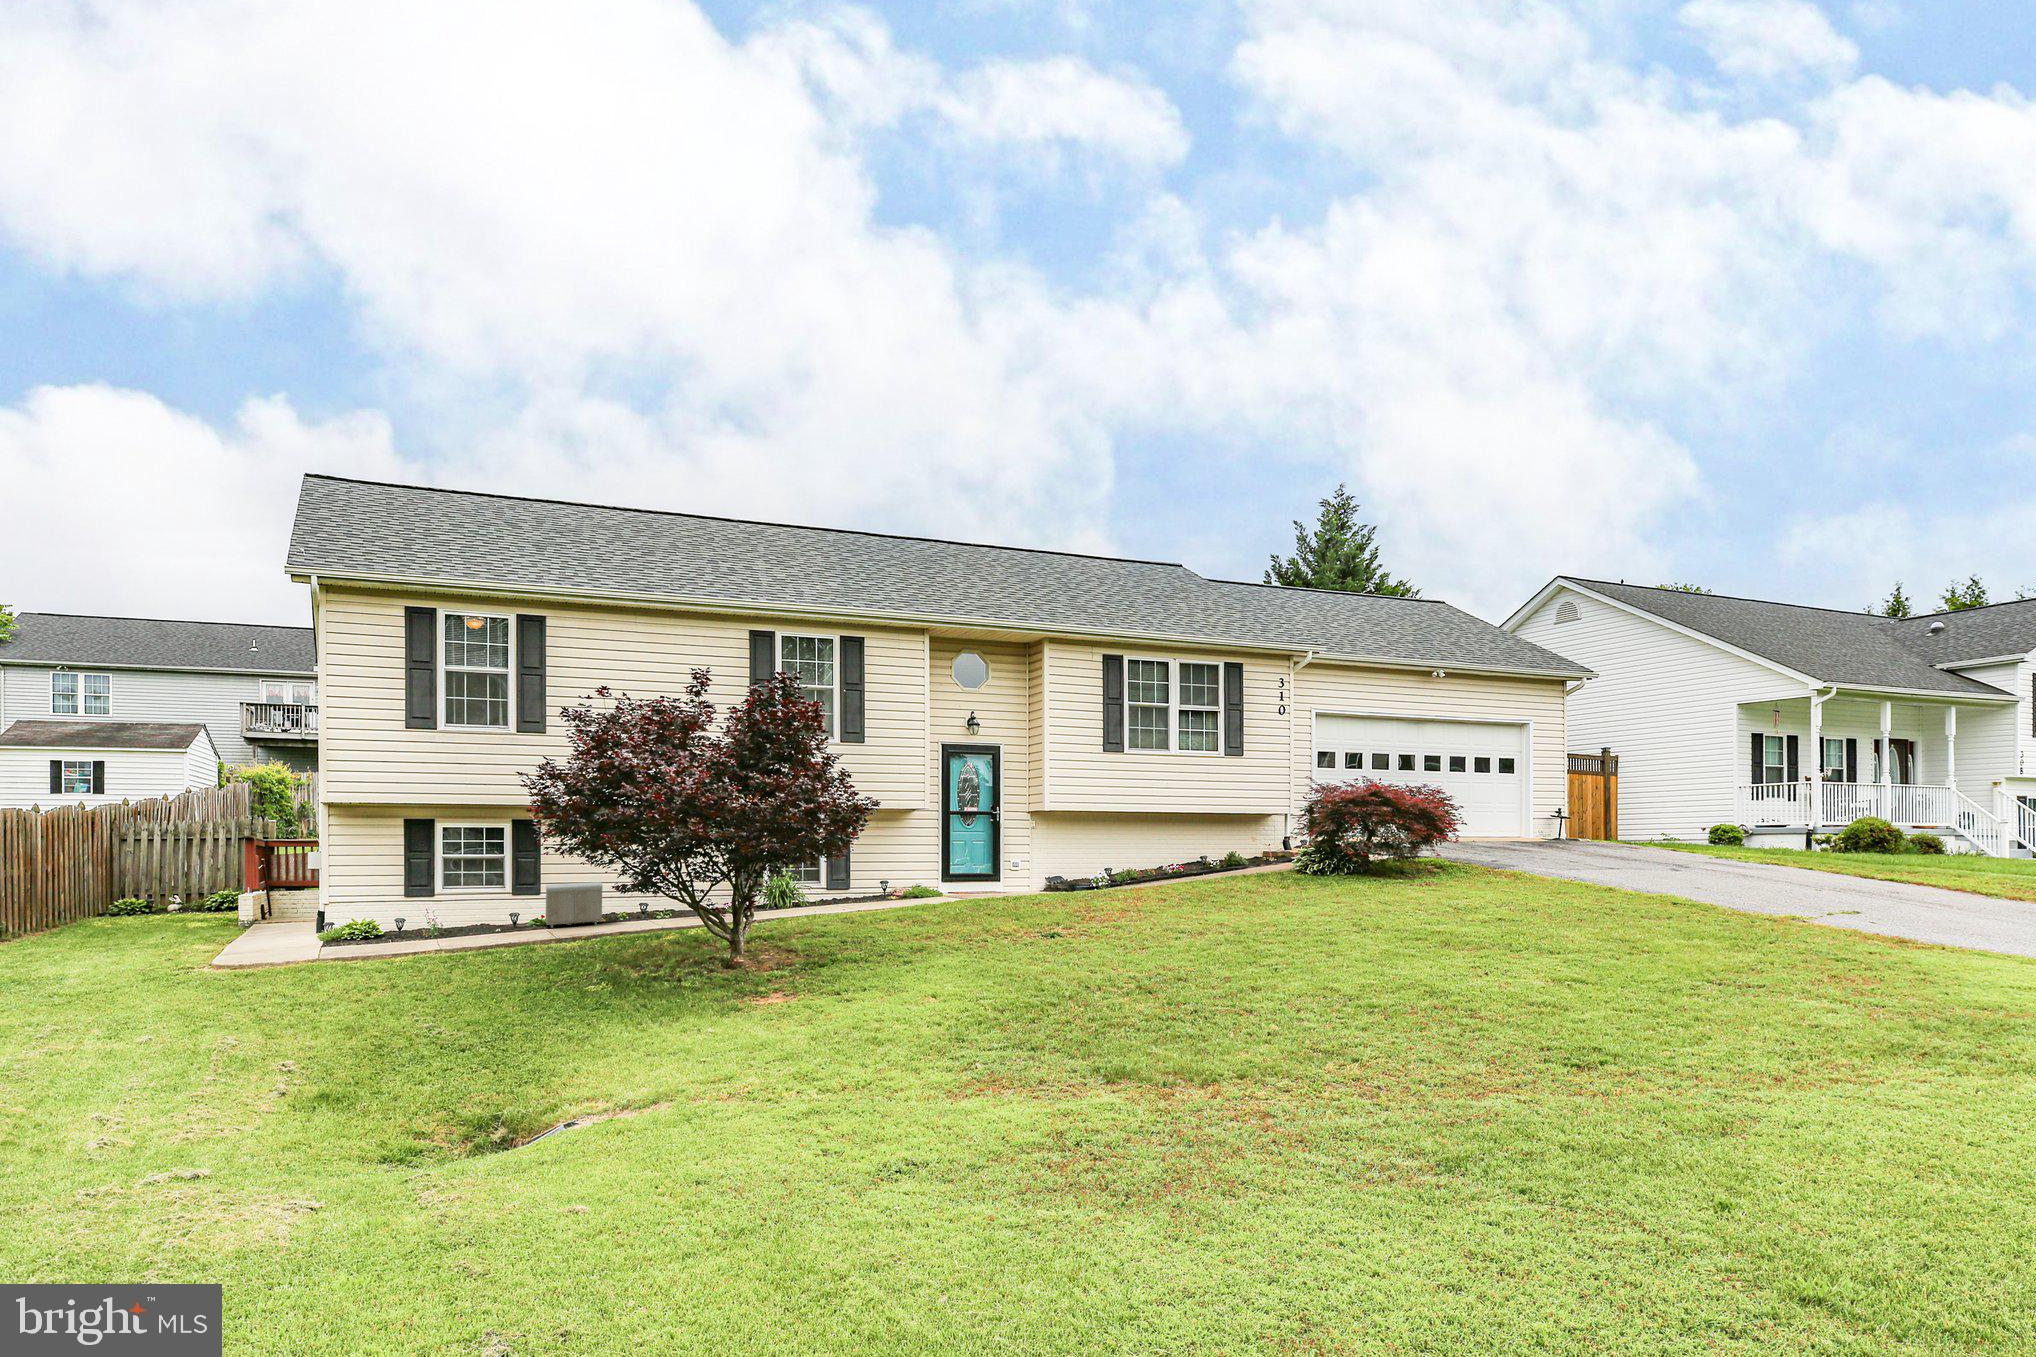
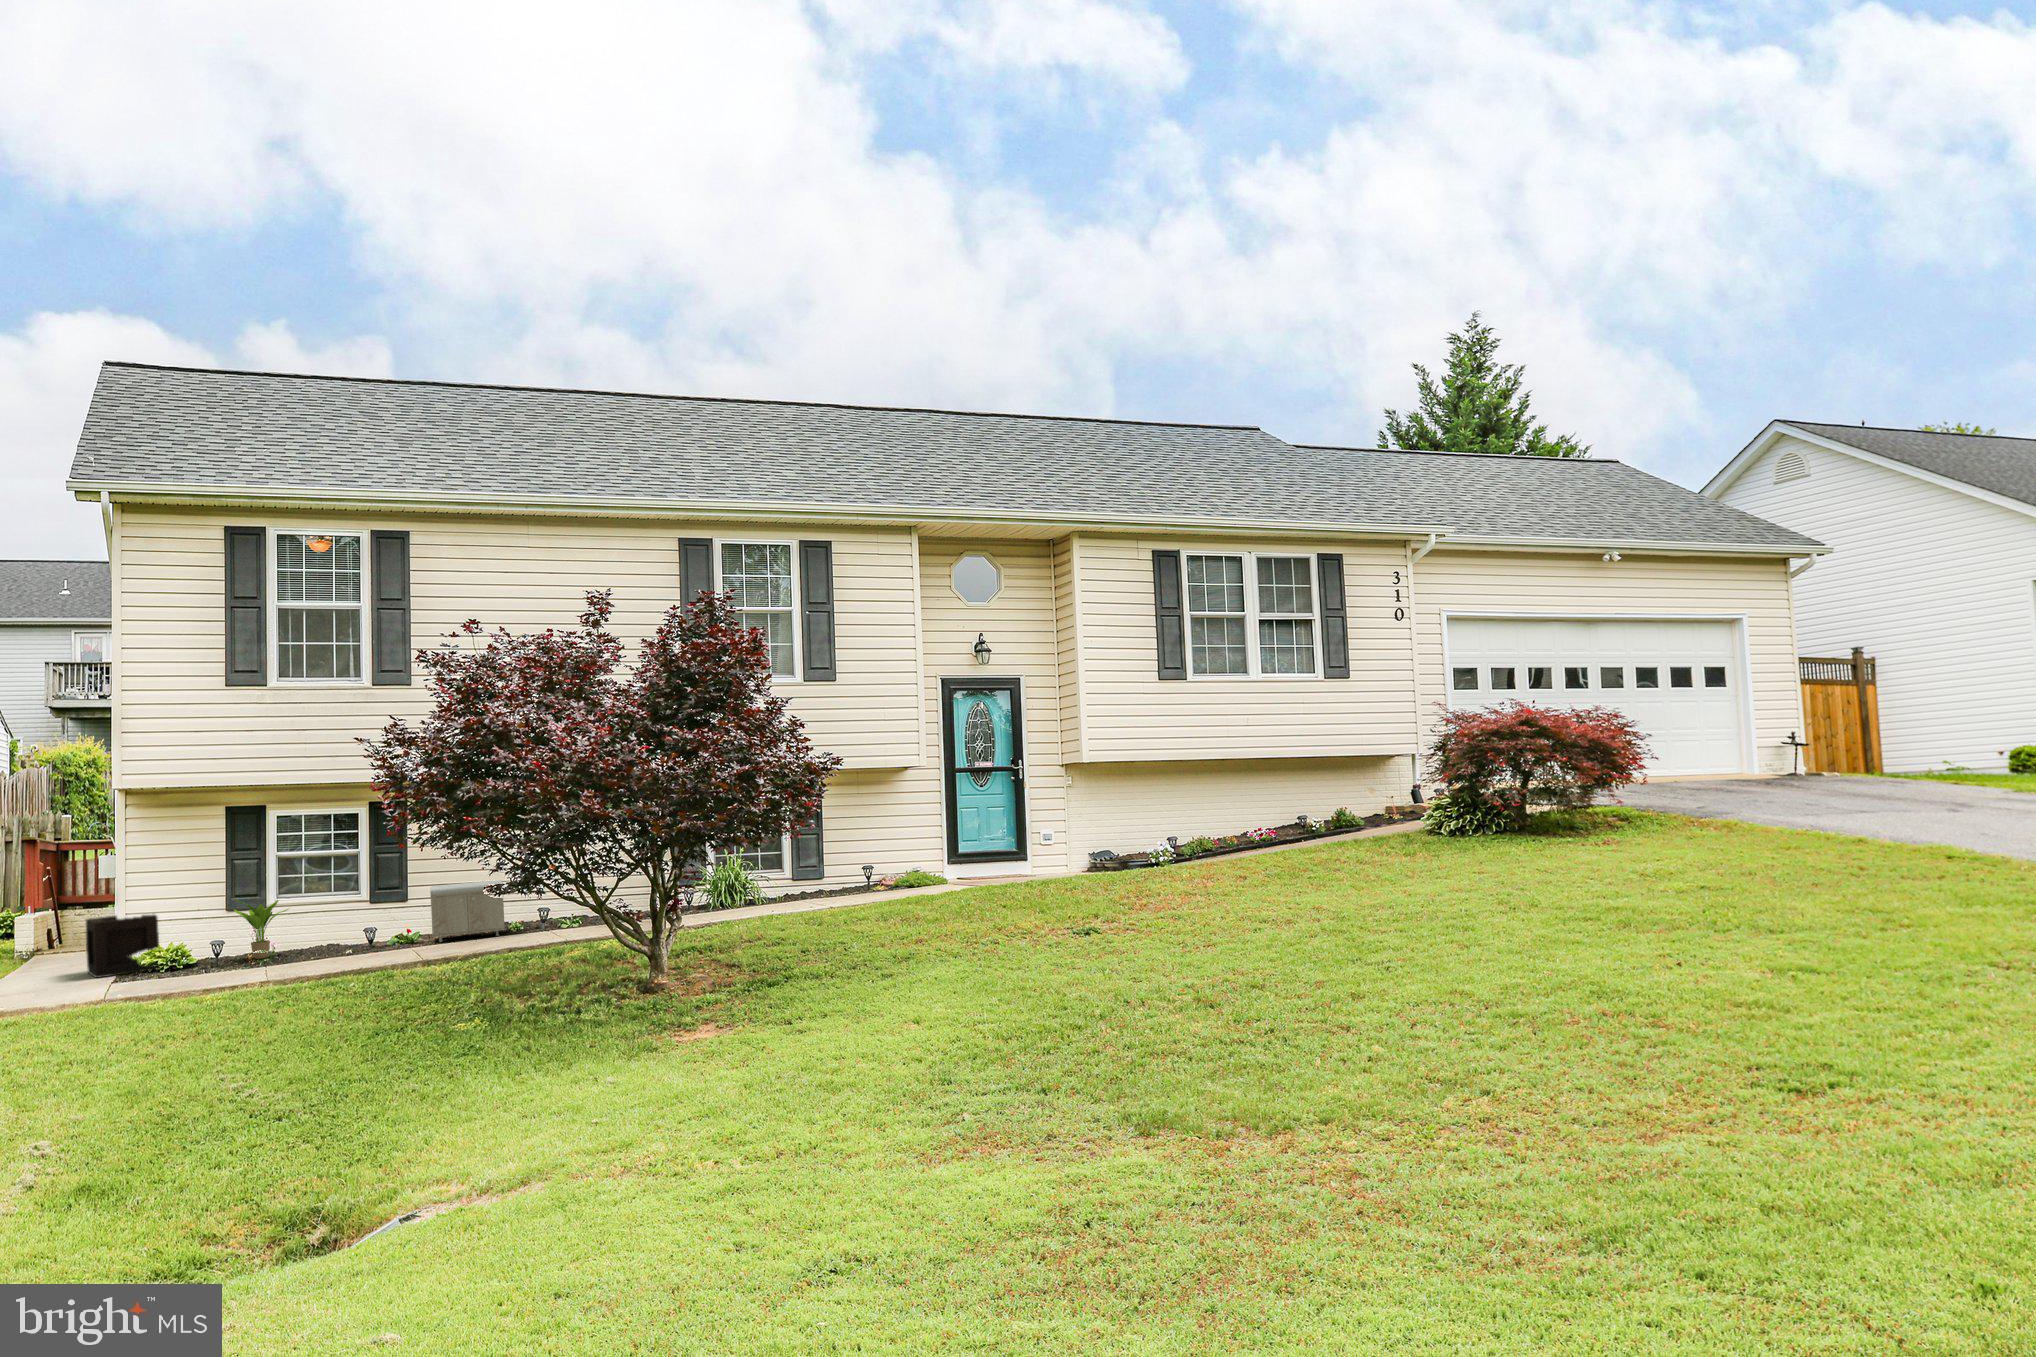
potted plant: none [393,887,438,936] -> present [234,898,289,959]
wooden crate: none [275,896,334,946] -> present [86,915,160,978]

